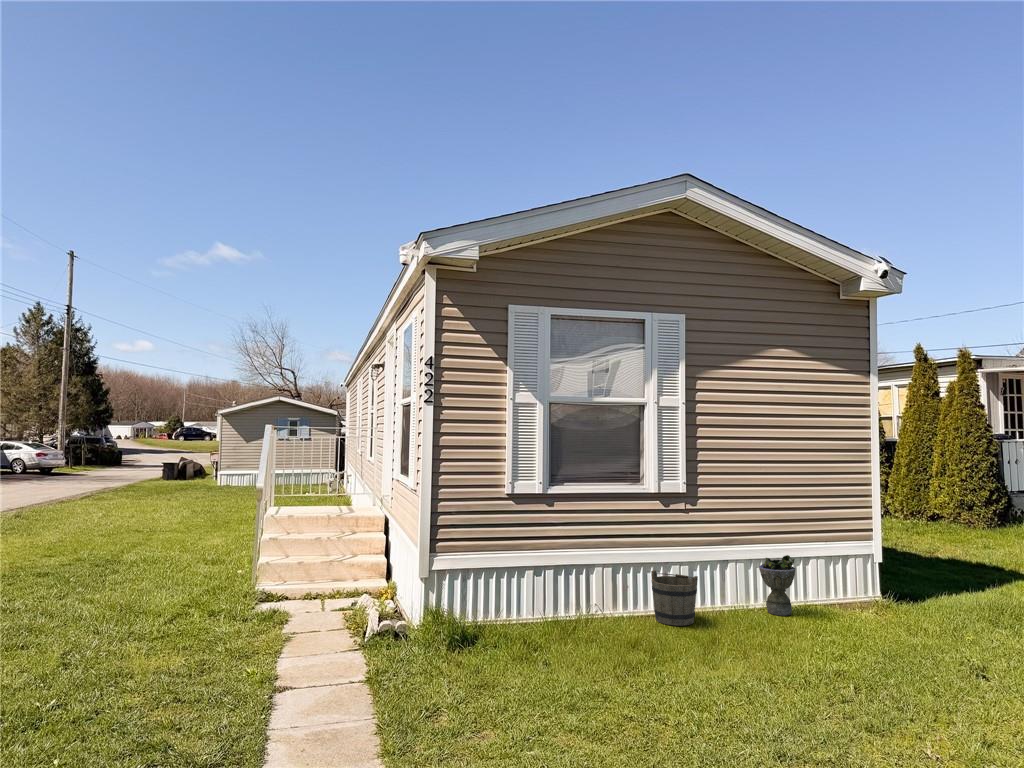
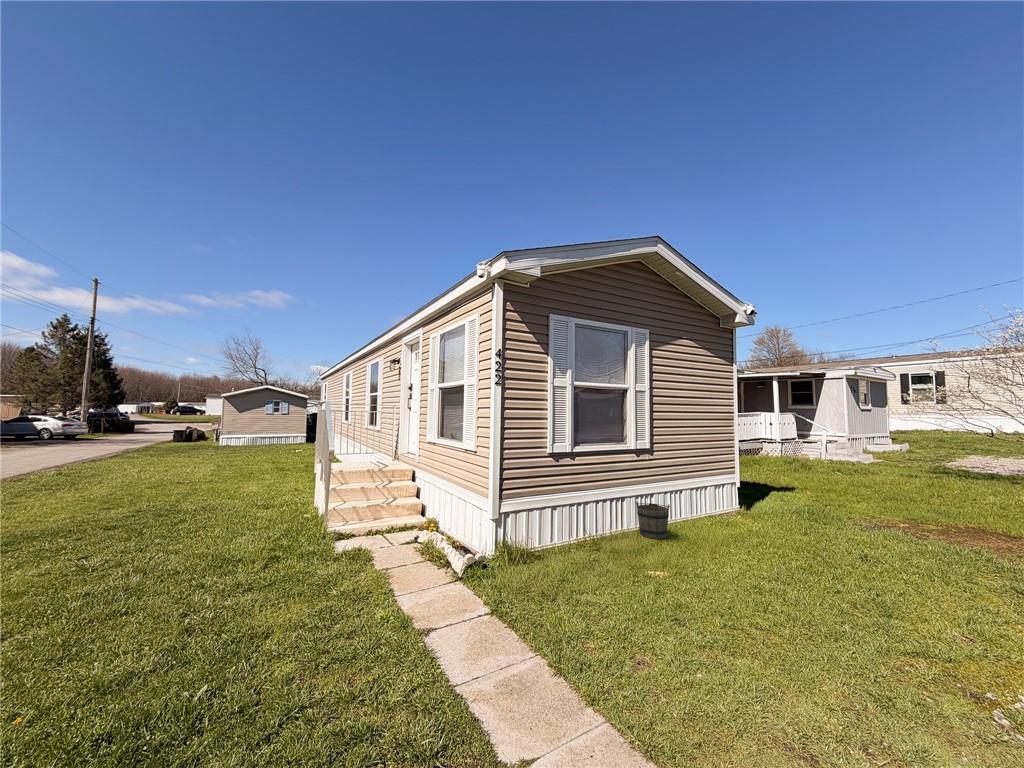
planter: present [759,555,796,616] -> none [690,487,715,526]

